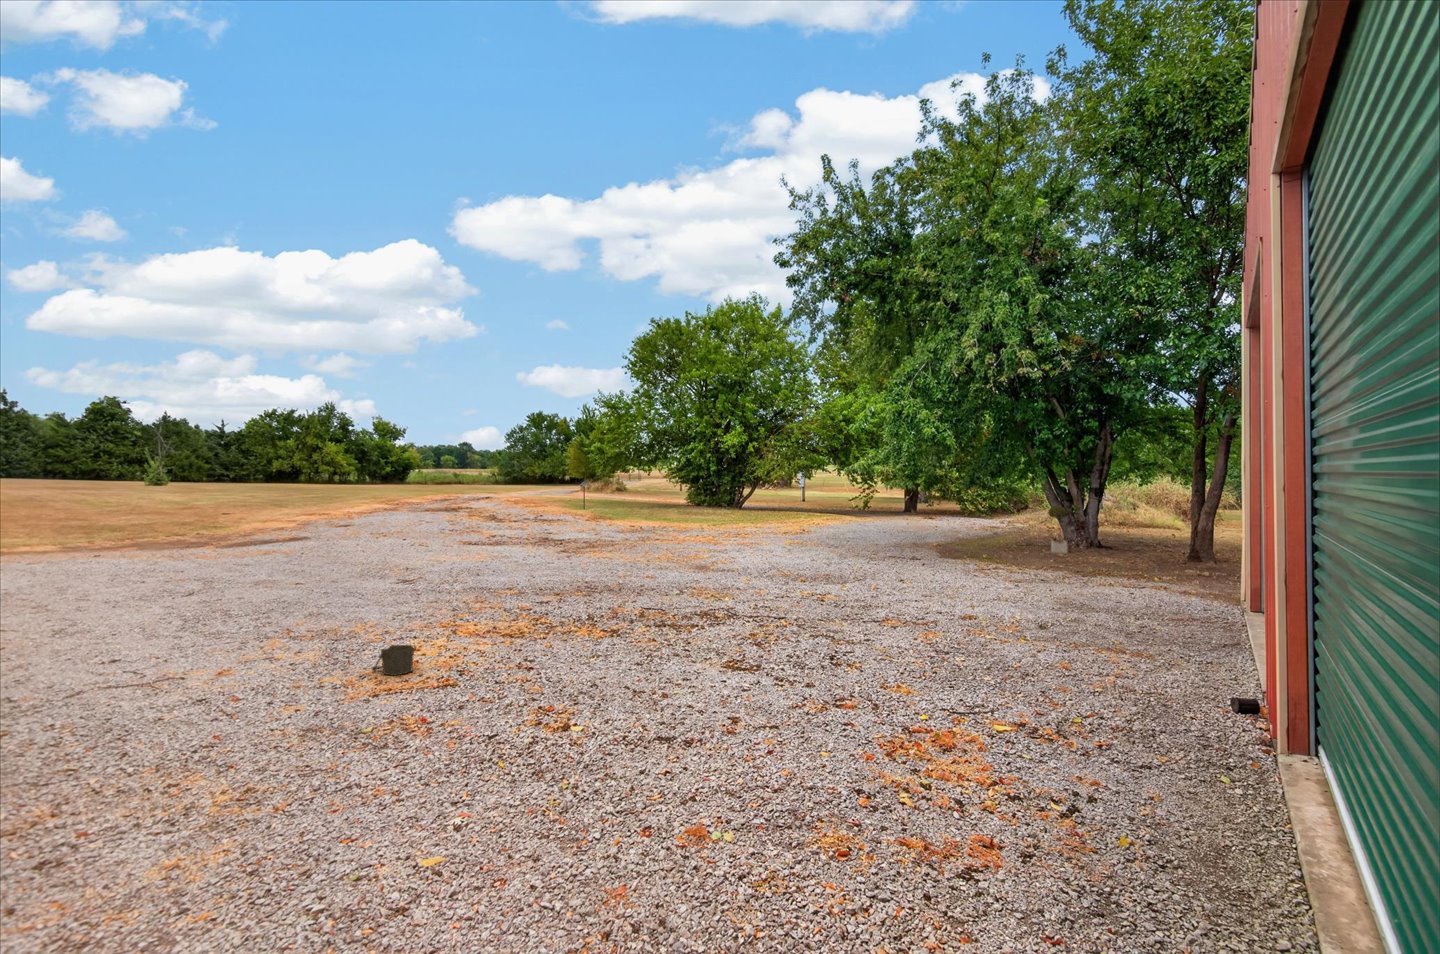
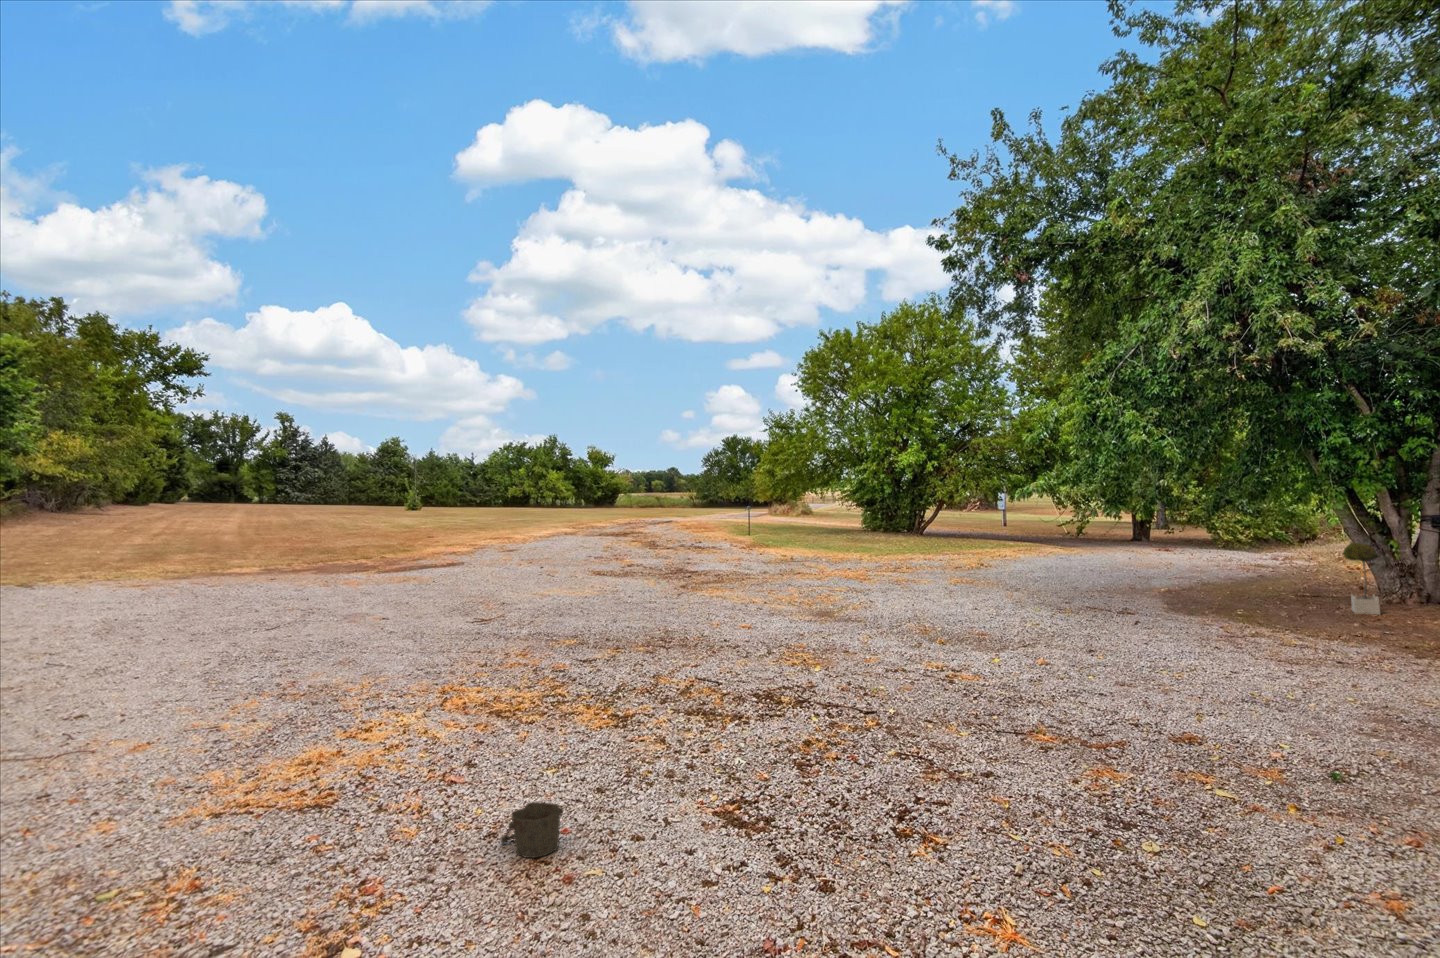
bucket: present [372,645,415,675] -> present [501,802,563,858]

